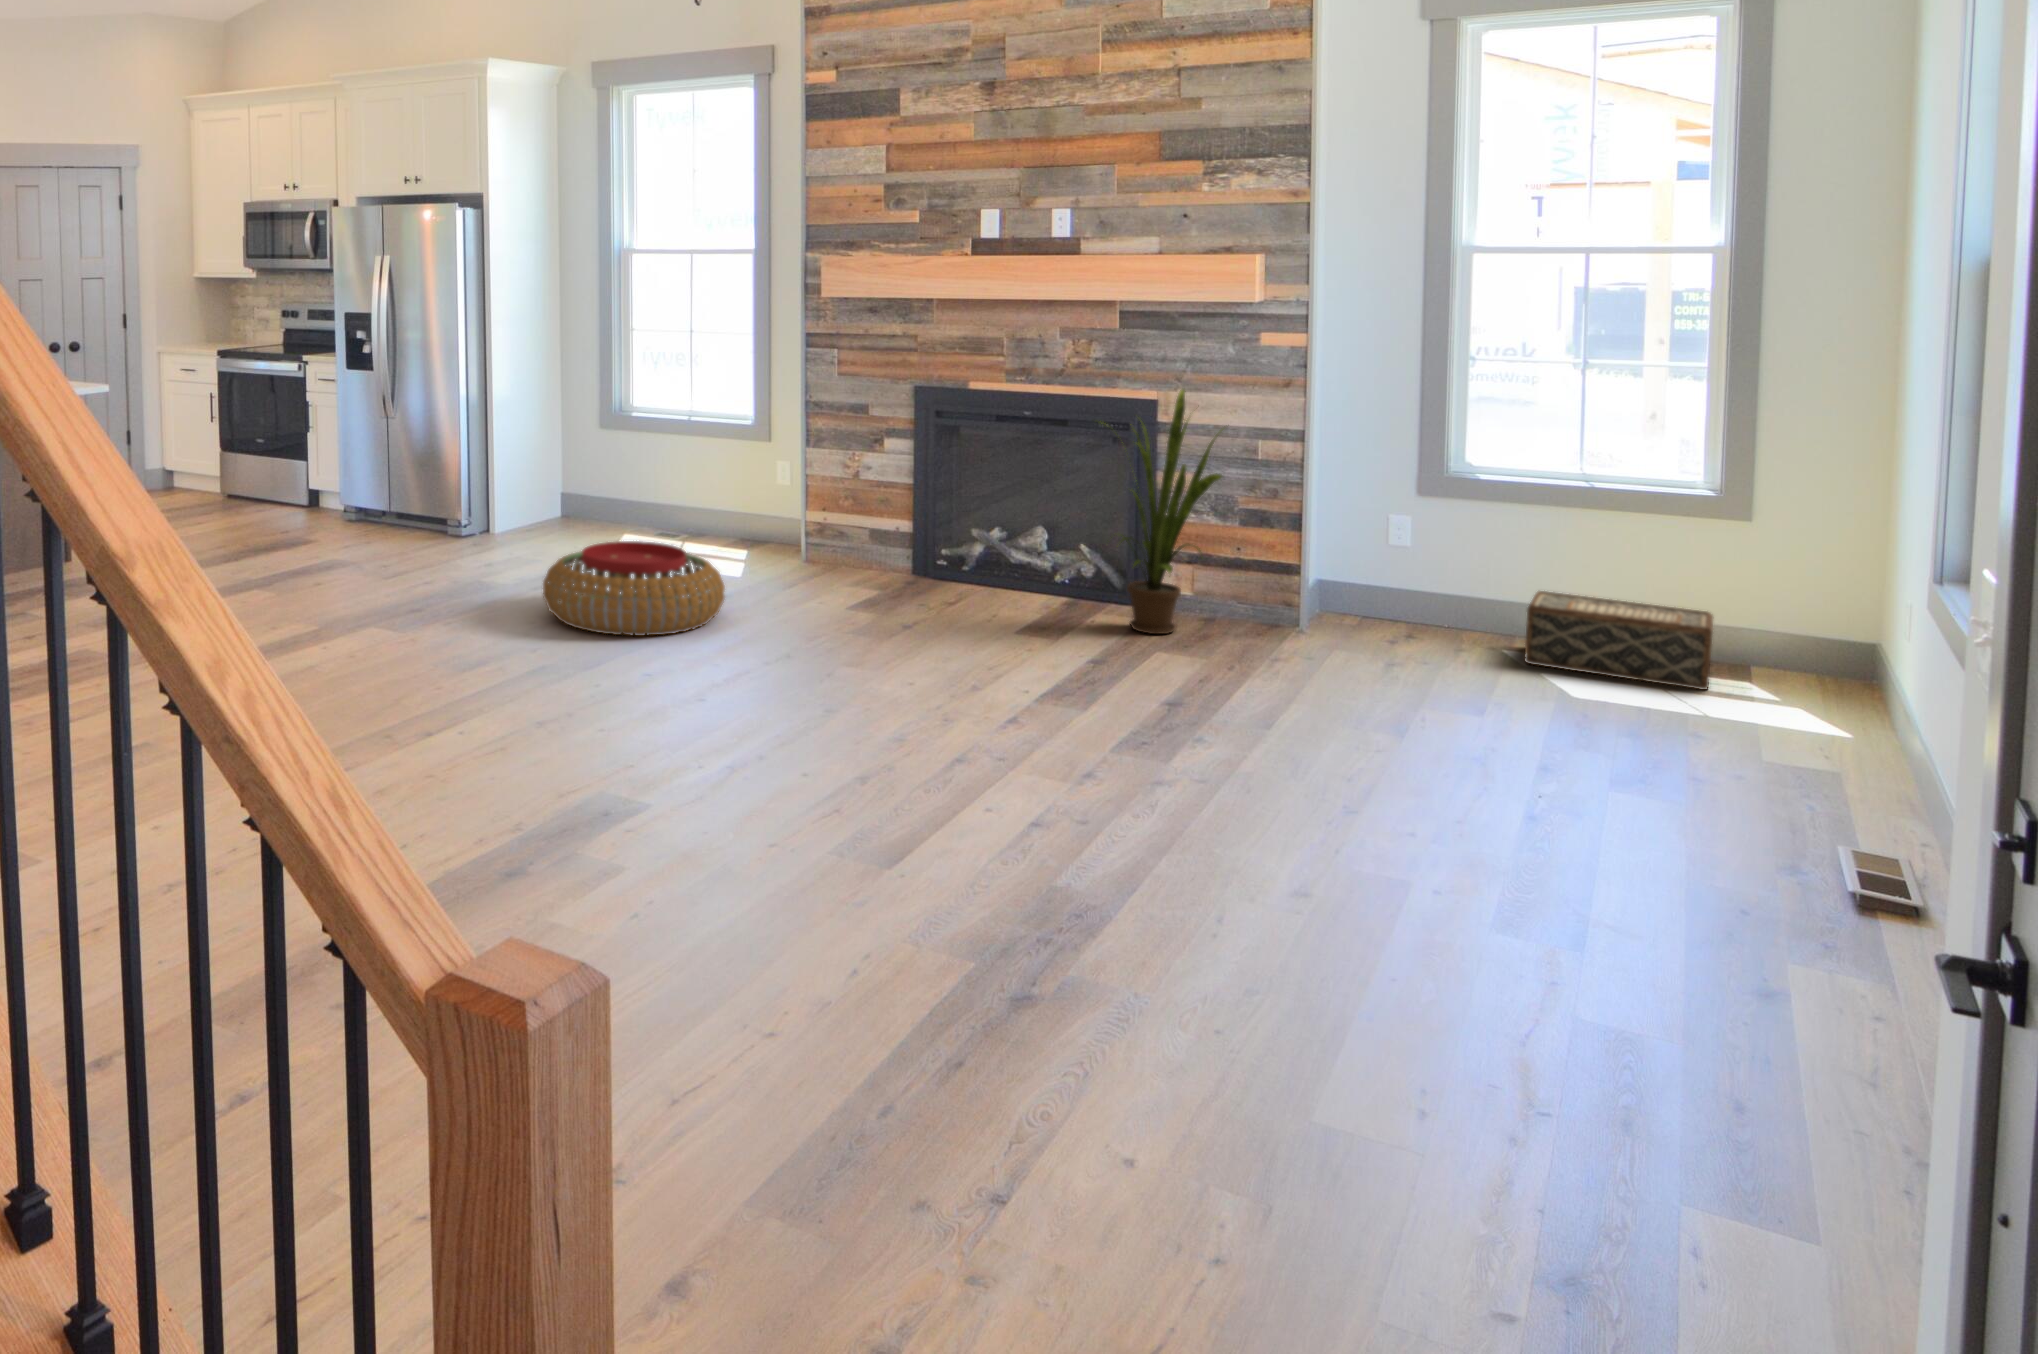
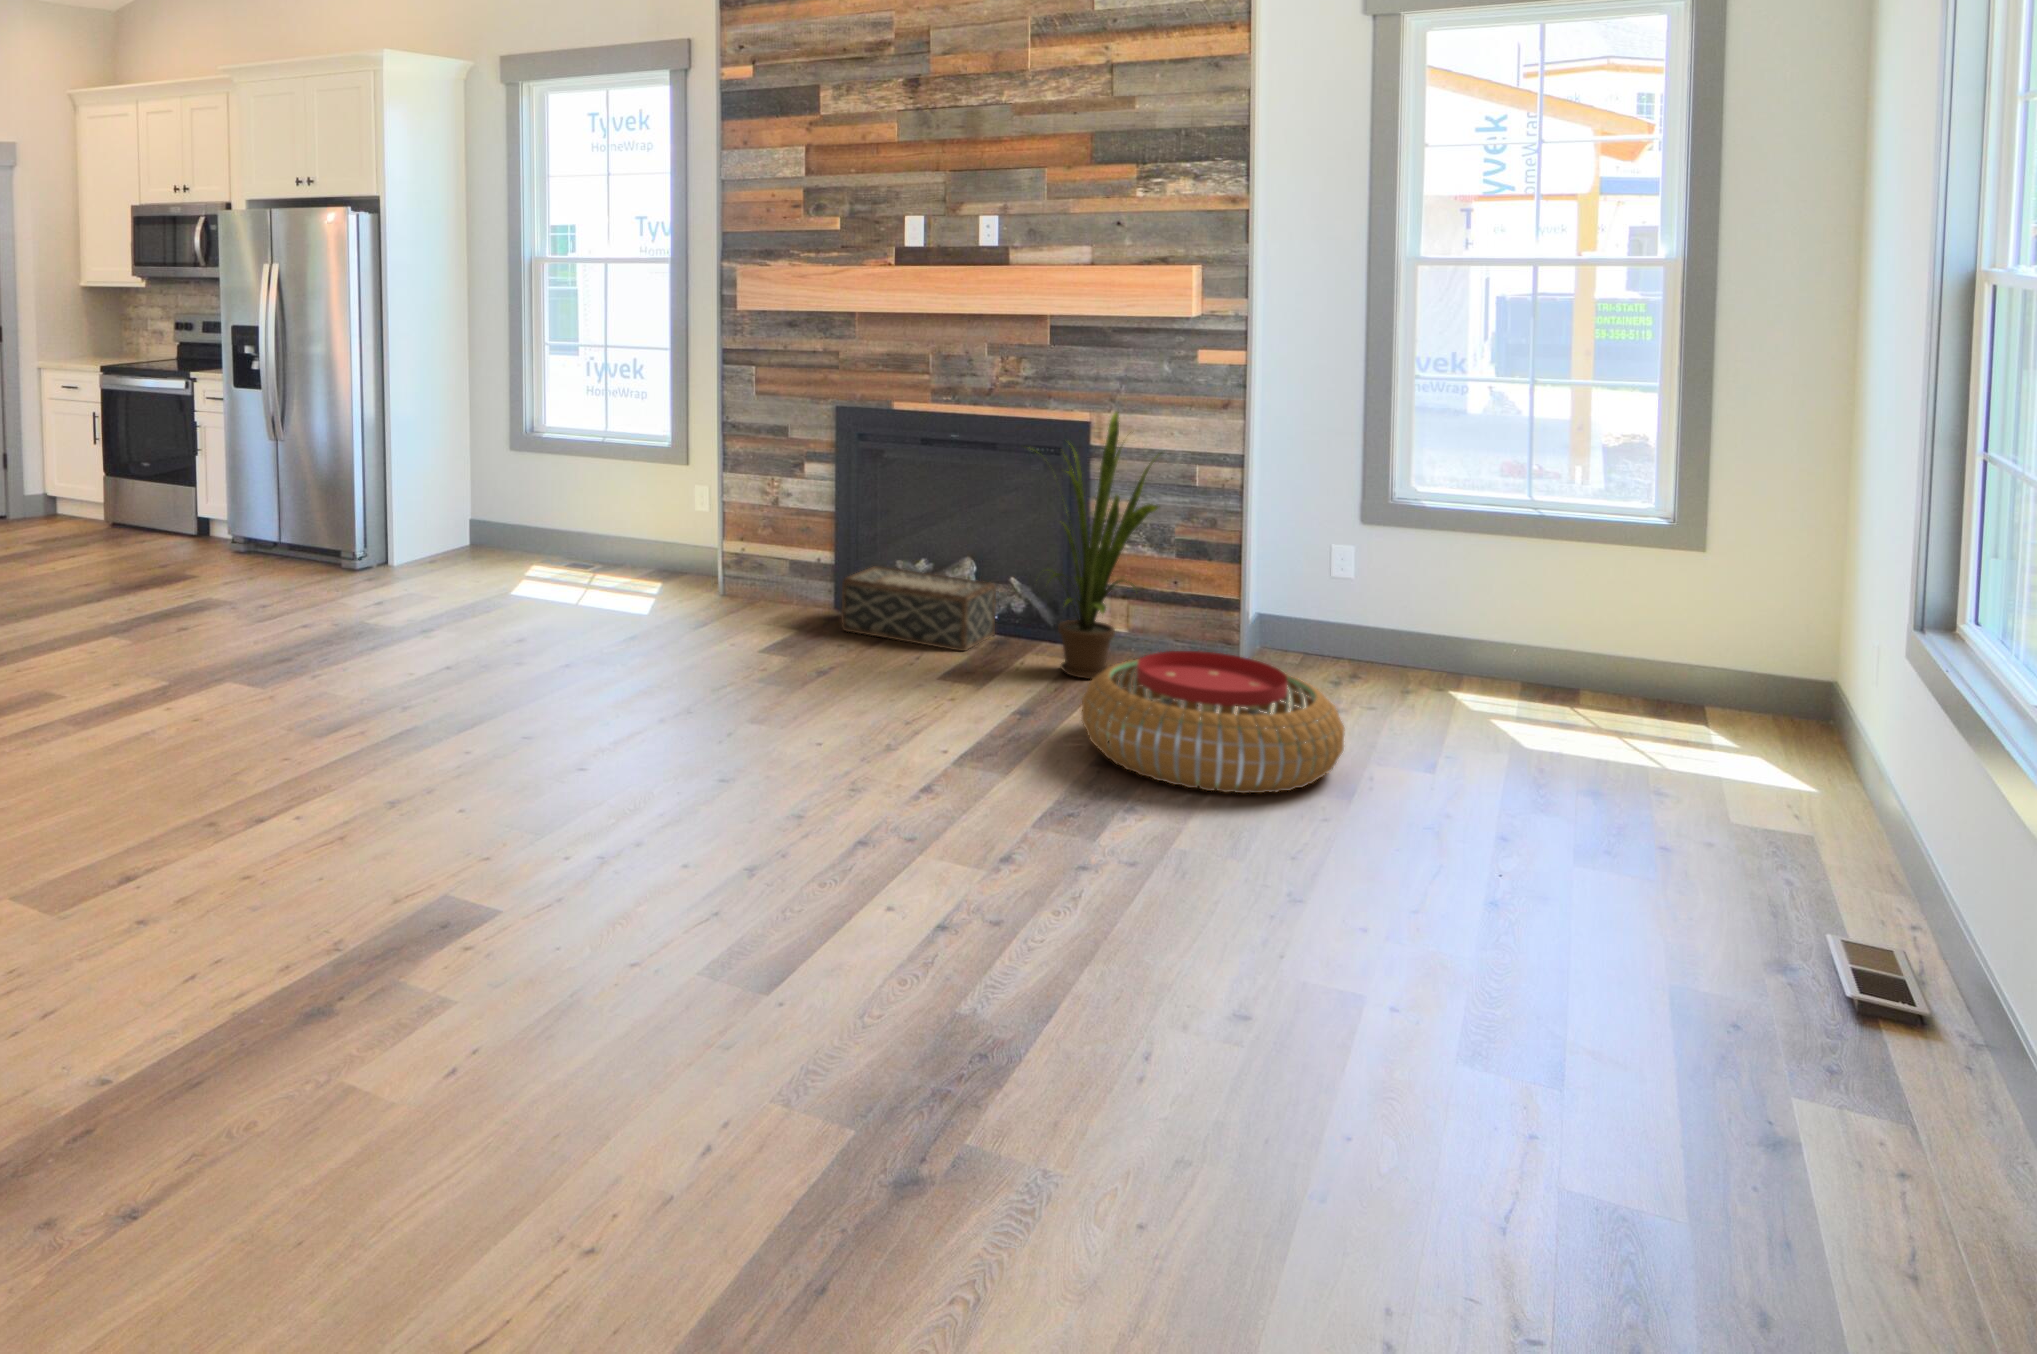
pouf: present [543,541,725,636] -> present [1081,651,1345,794]
woven basket: present [1525,591,1714,690] -> present [841,566,996,651]

